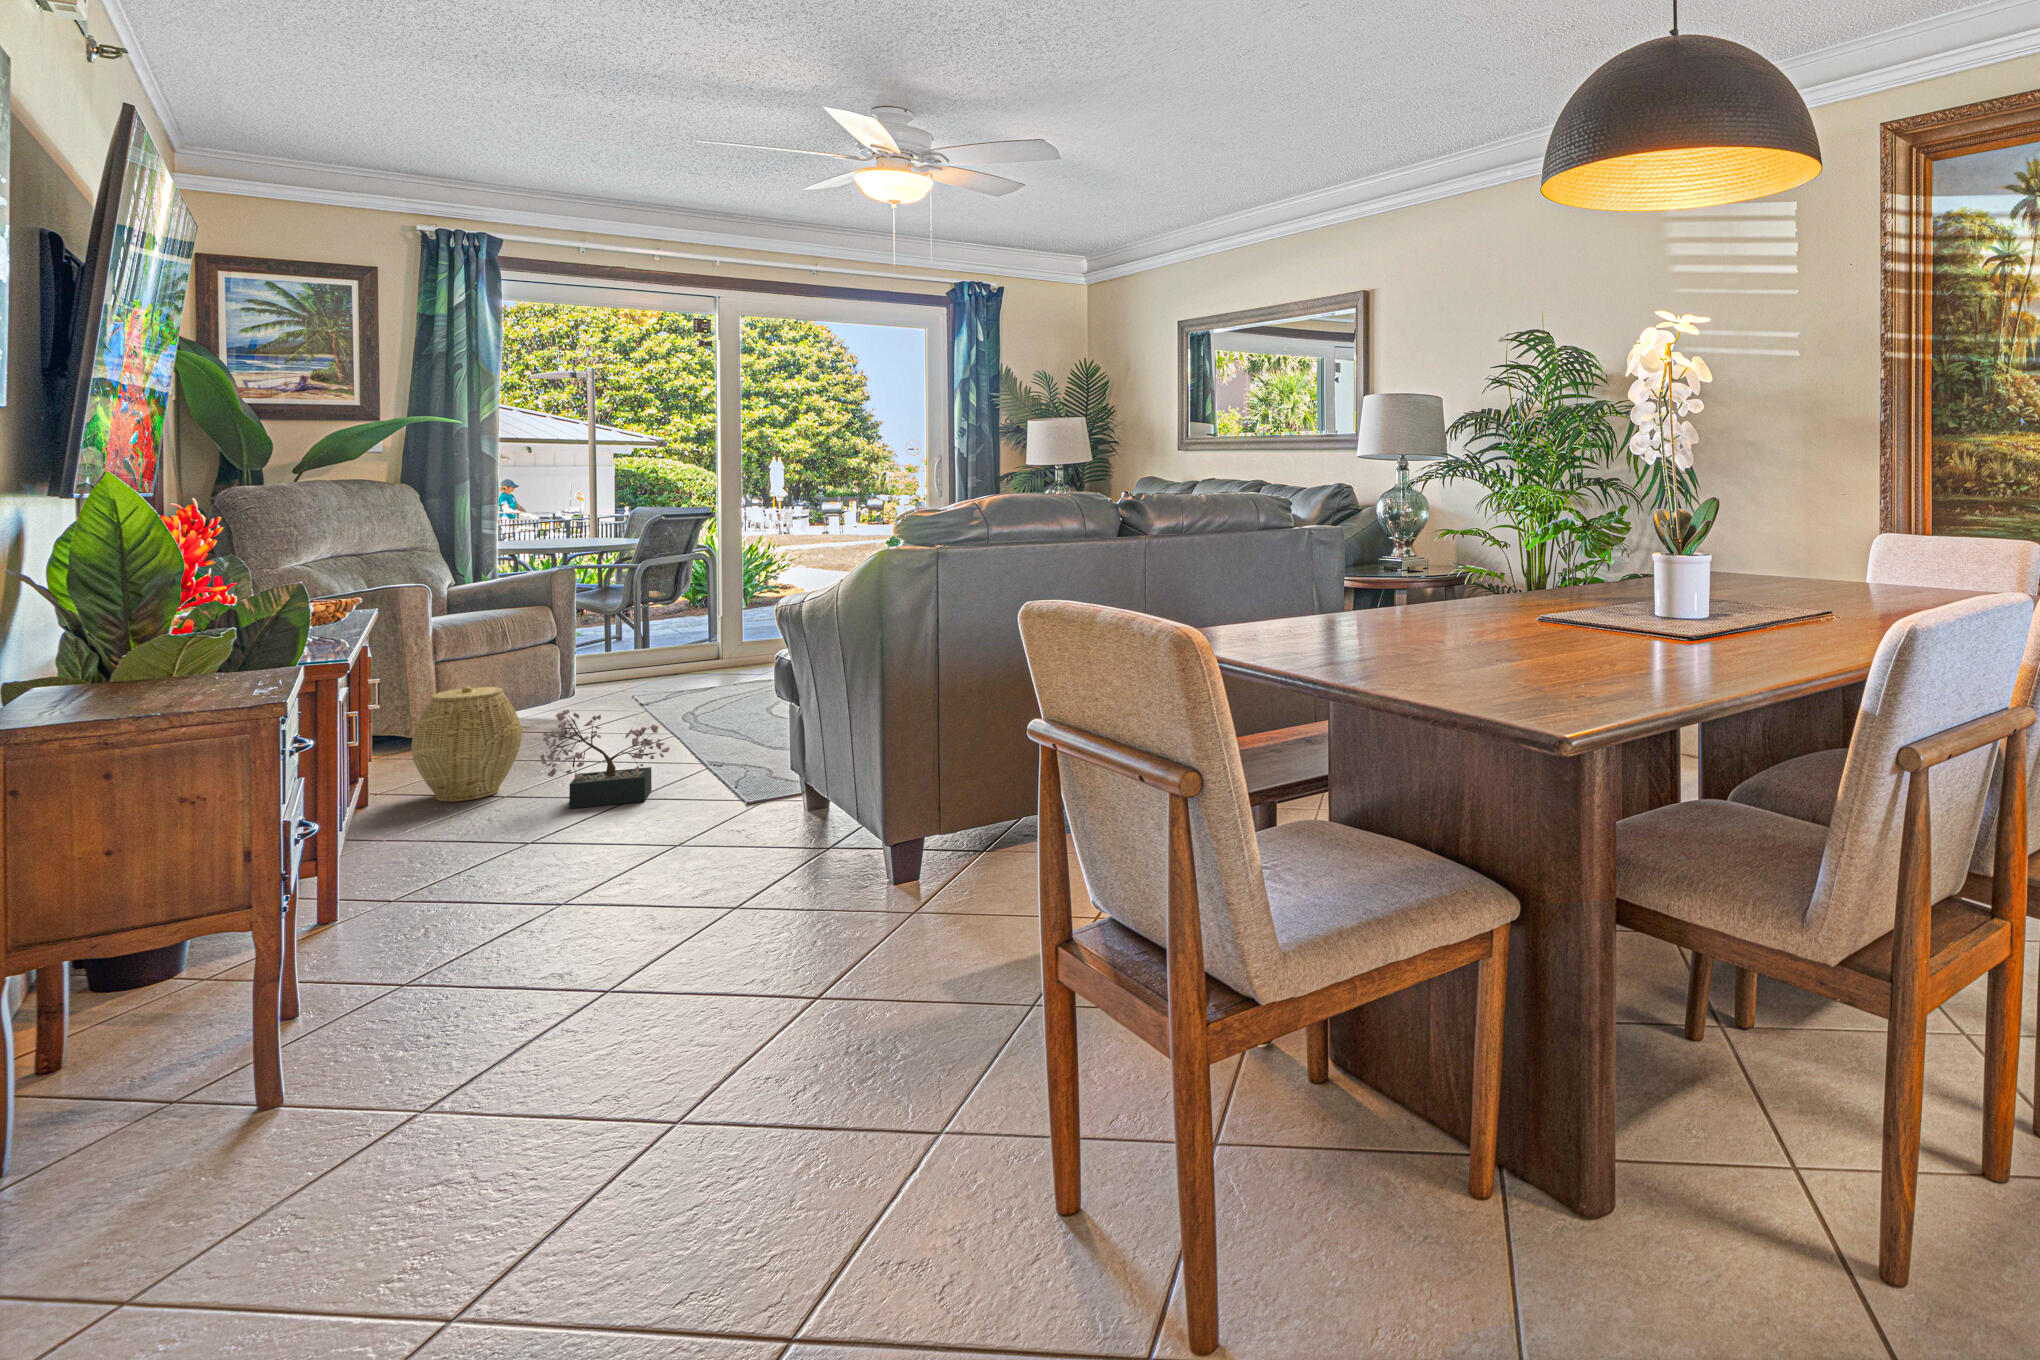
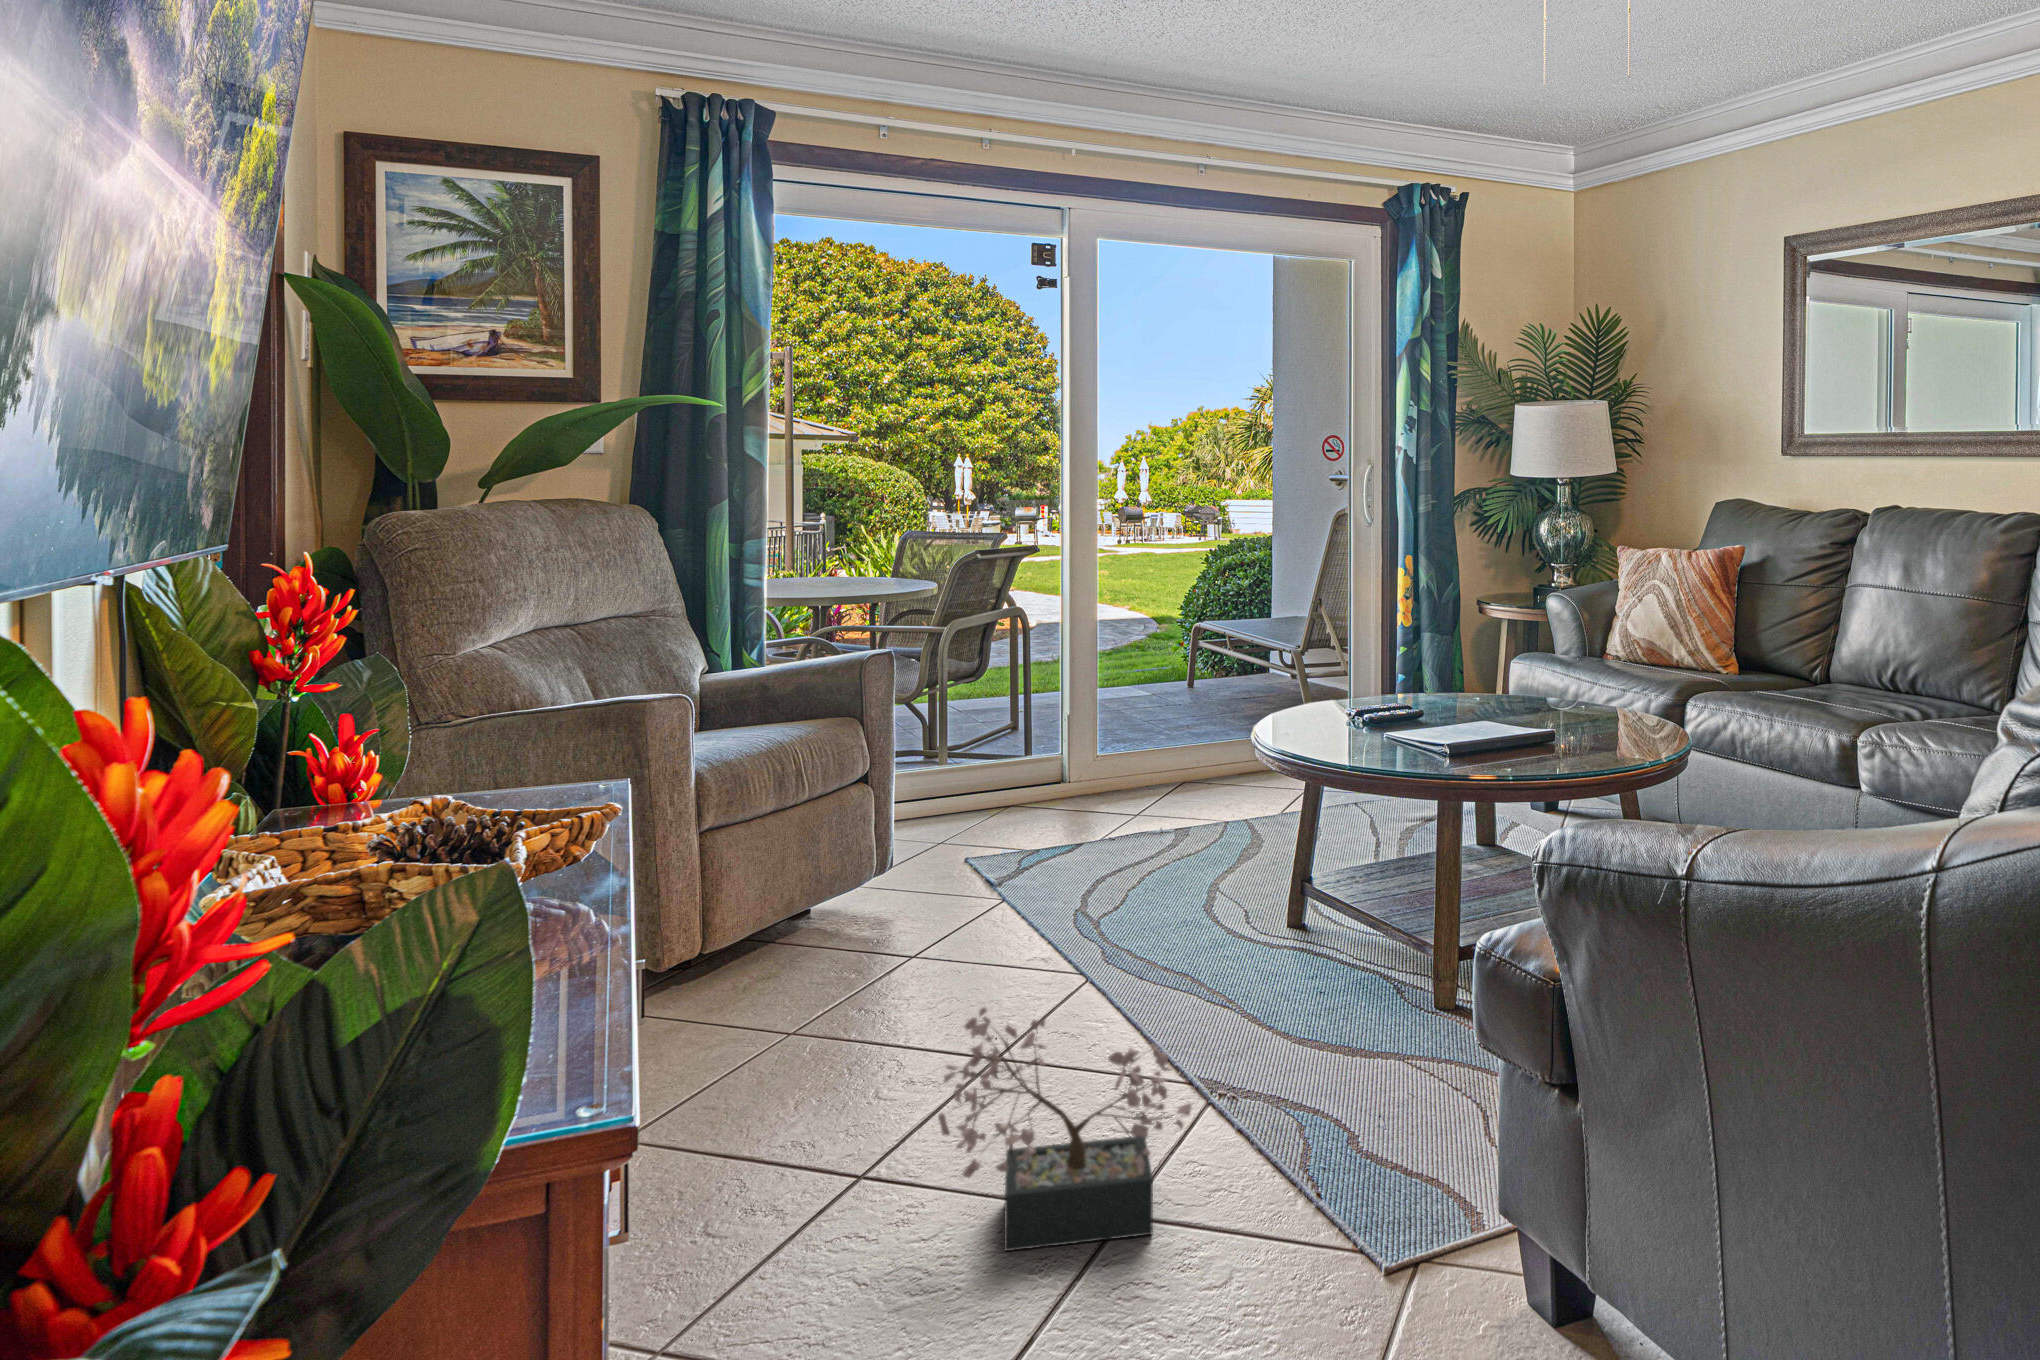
woven basket: present [412,686,522,802] -> none [683,932,882,1194]

